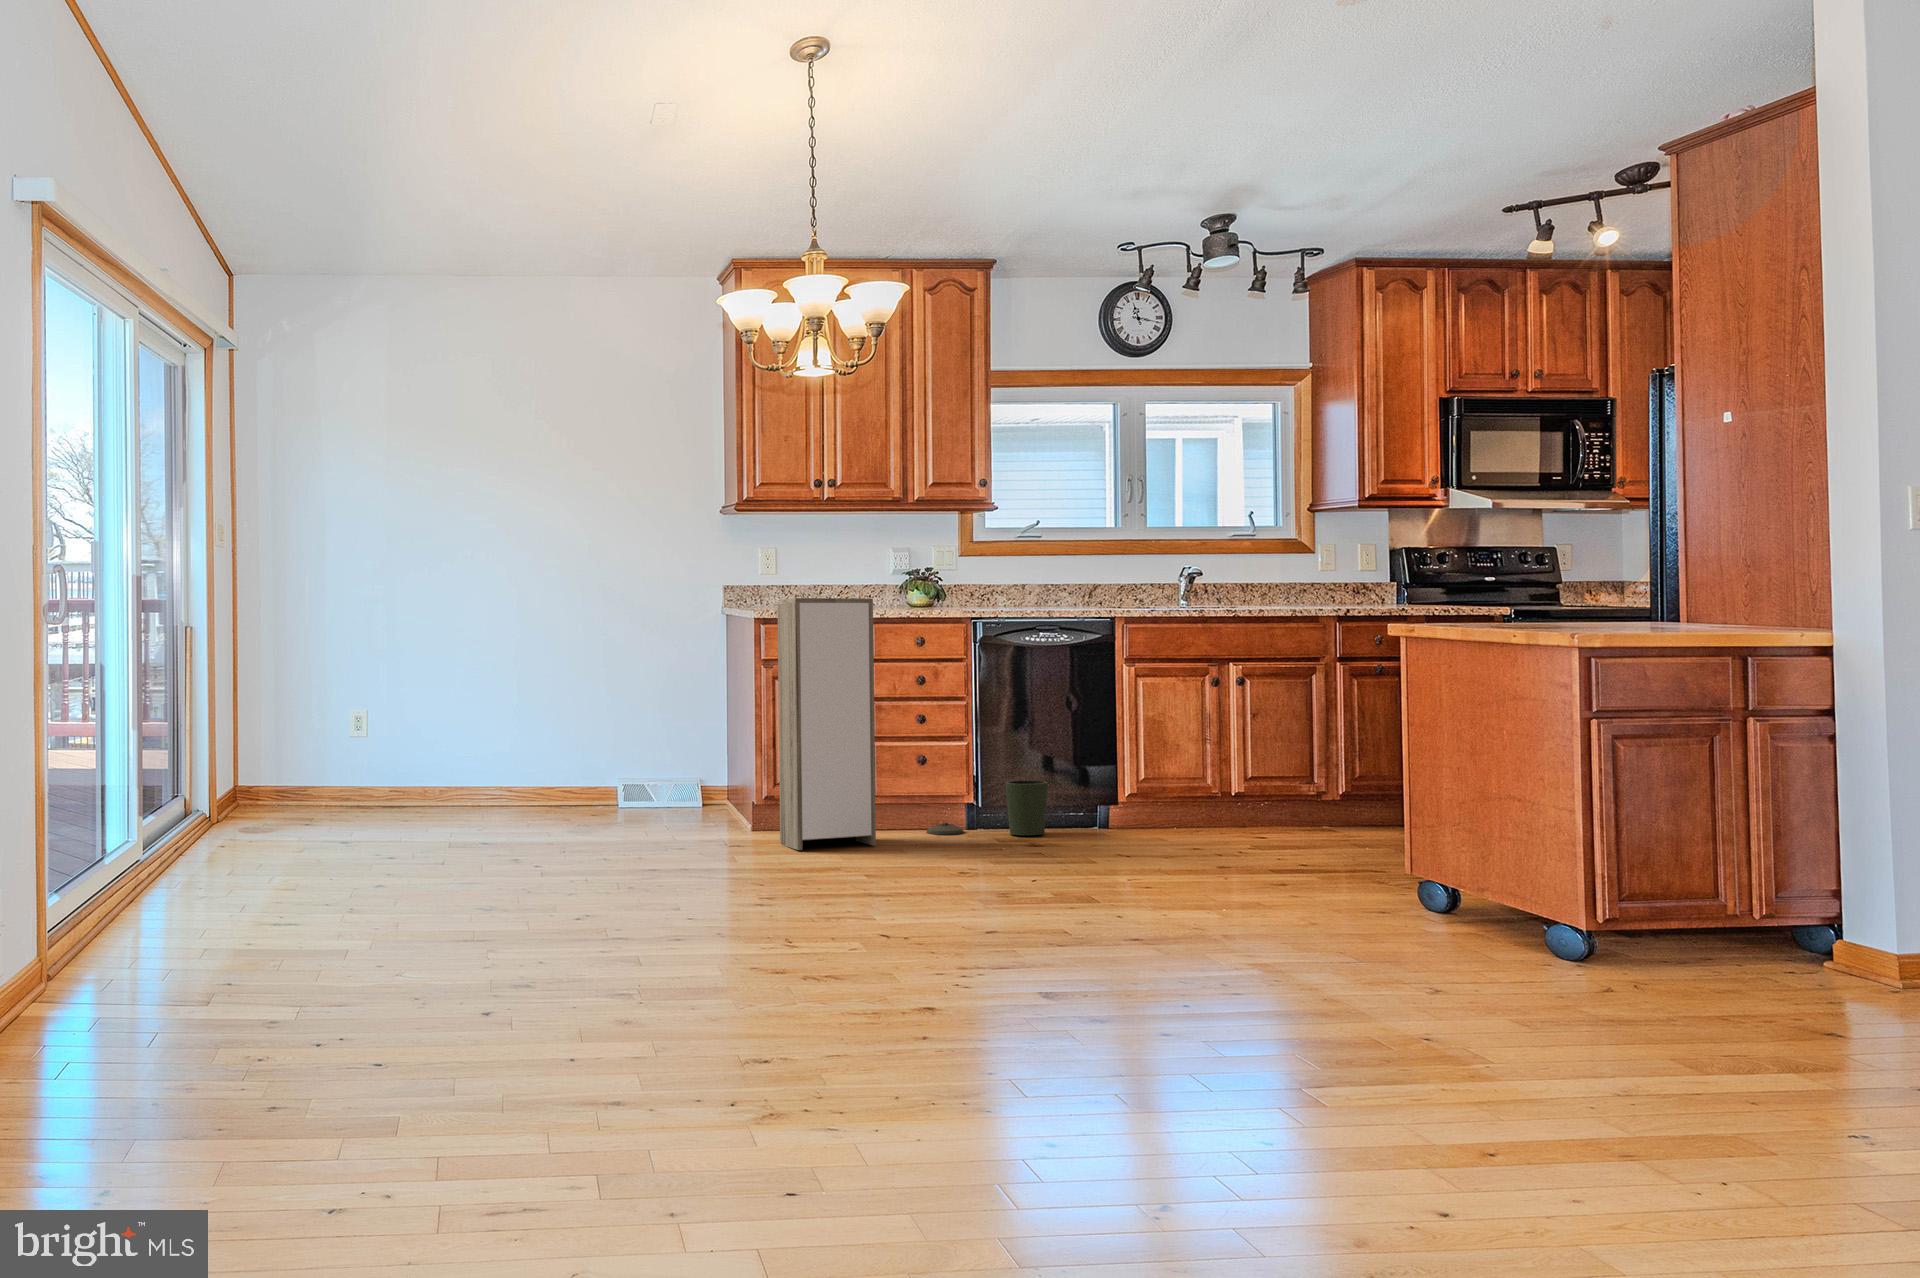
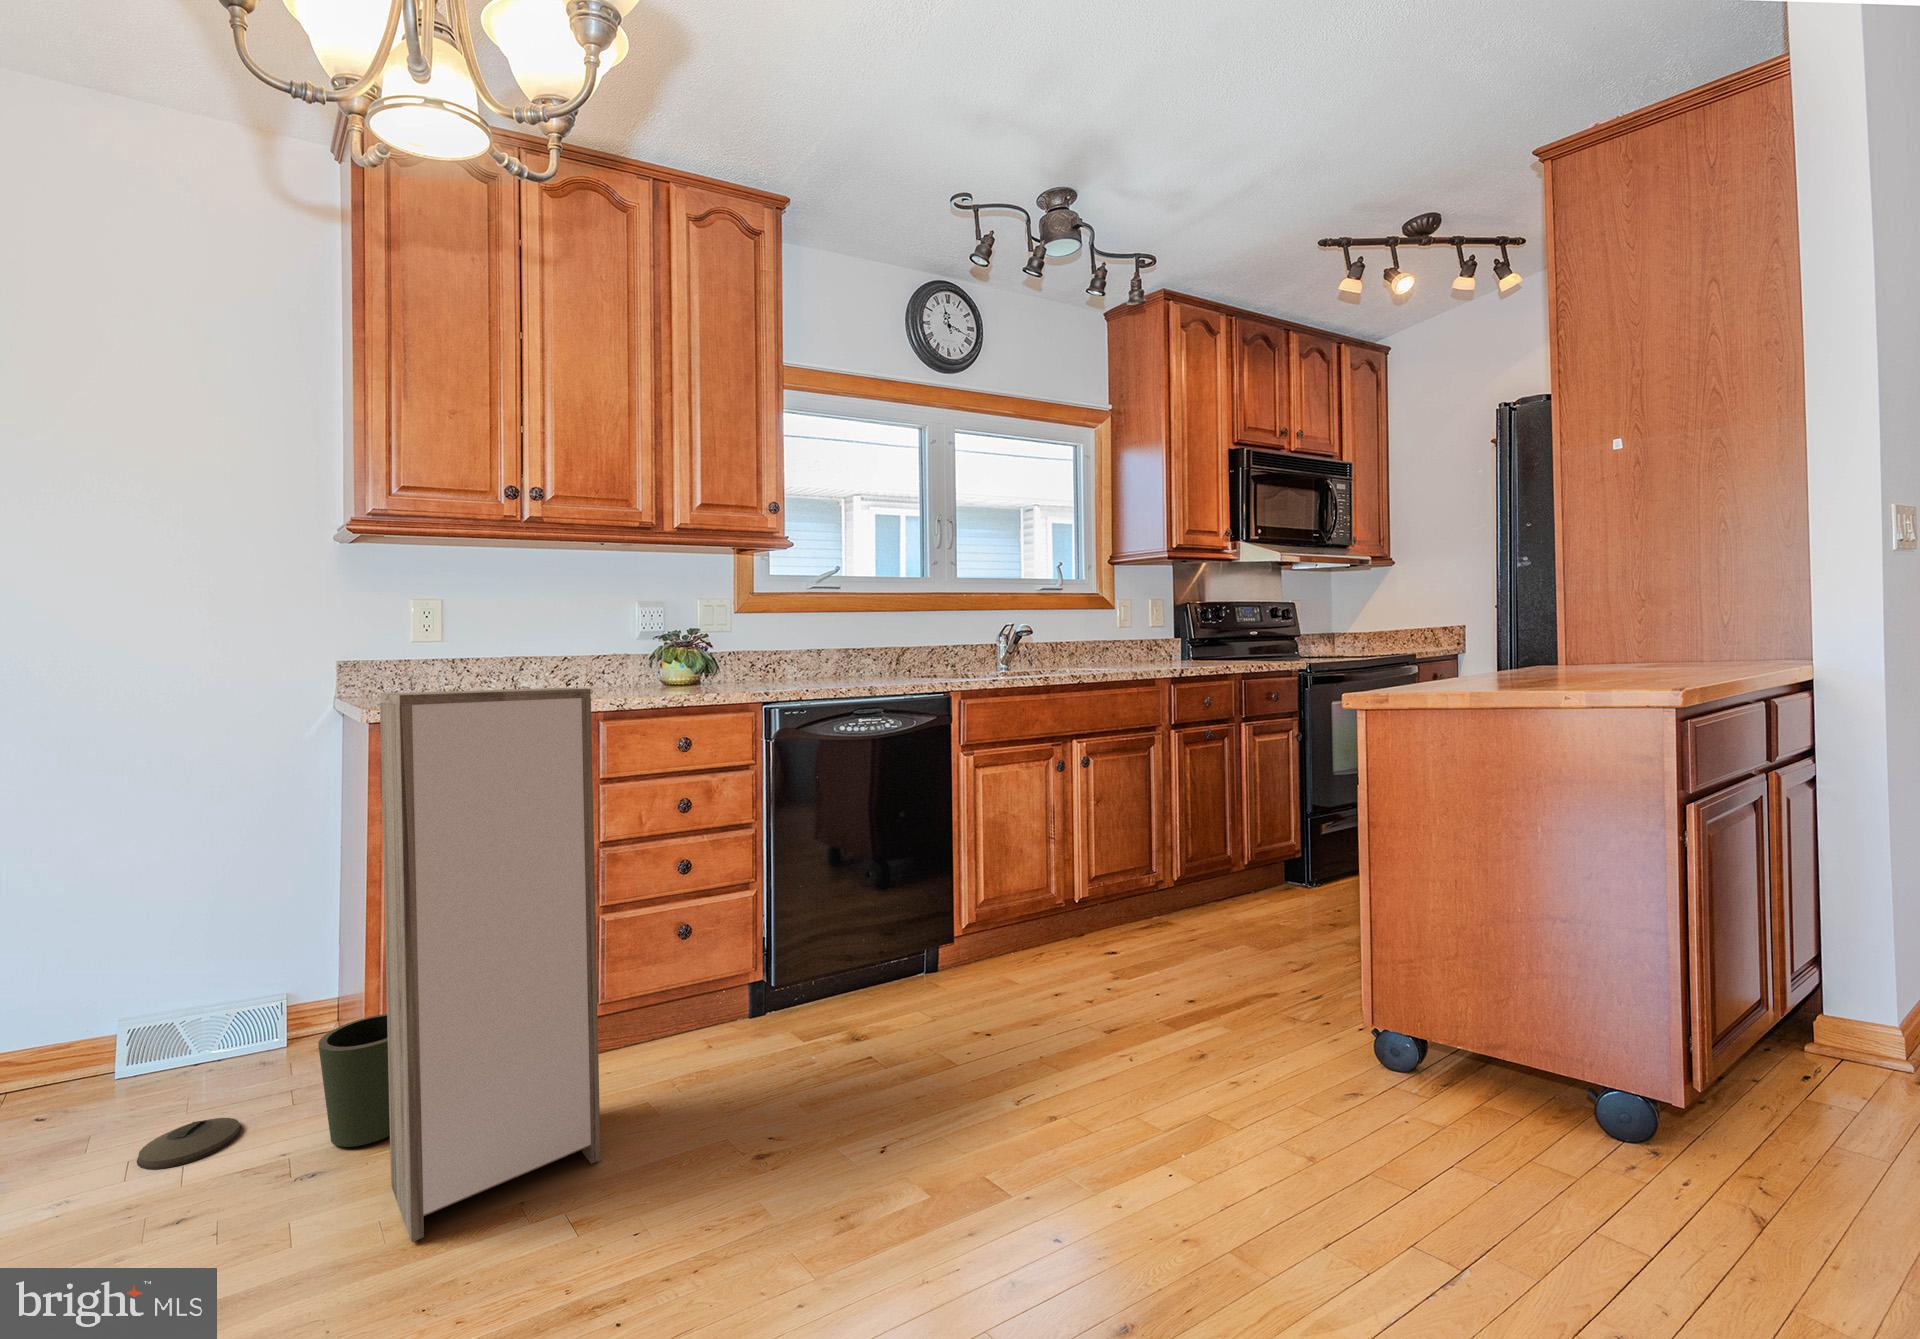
trash can: present [926,781,1048,835] -> present [137,1014,390,1170]

